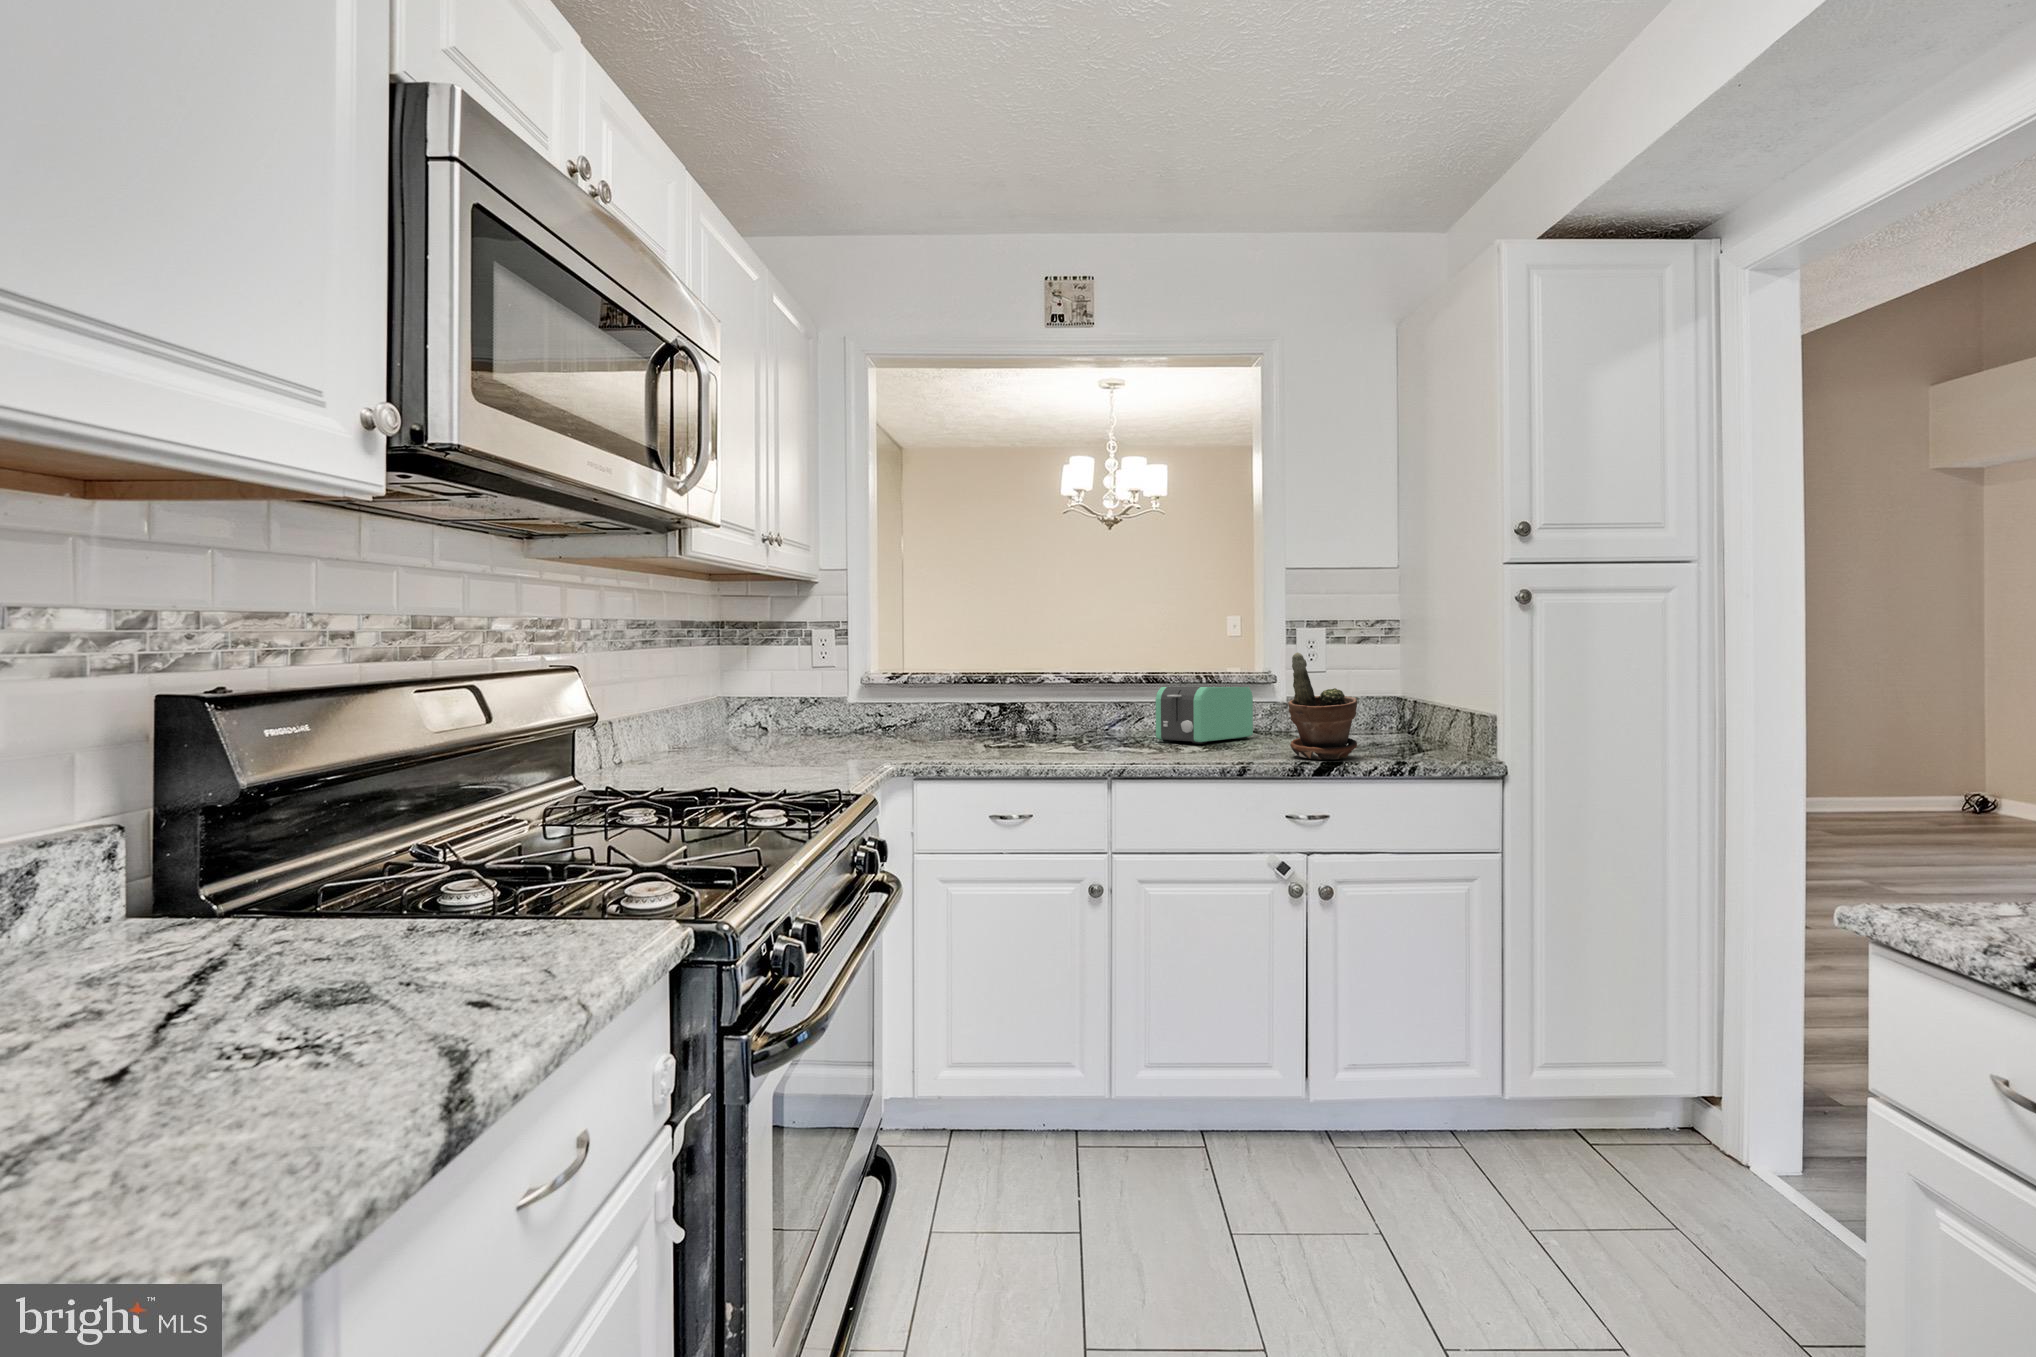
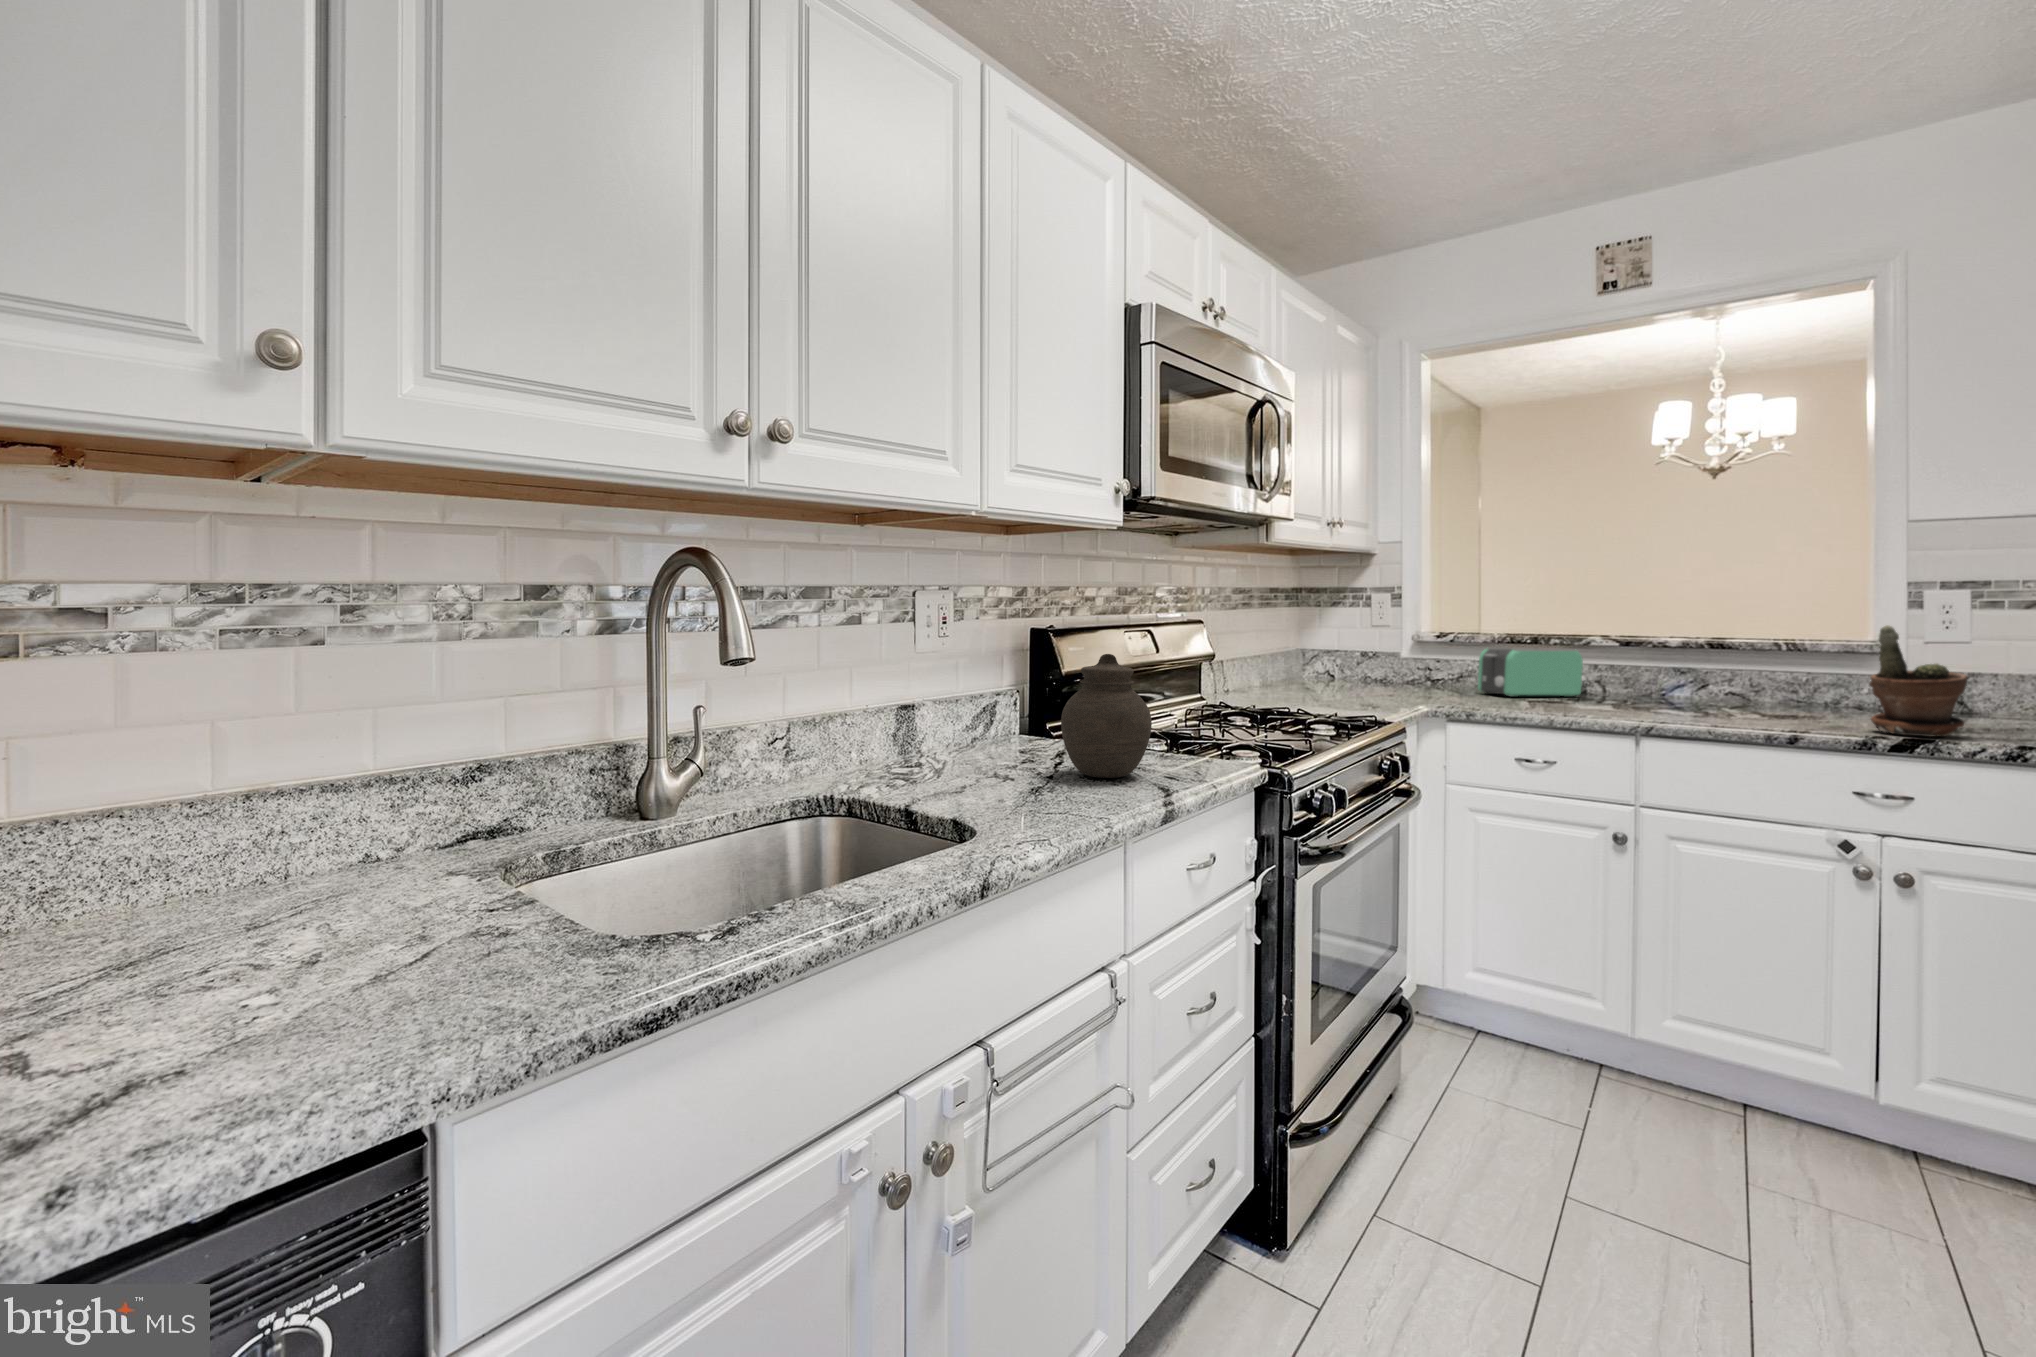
toaster: present [1156,687,1253,744] -> present [1478,649,1583,697]
jar: none [187,752,435,1038] -> present [1061,654,1152,778]

